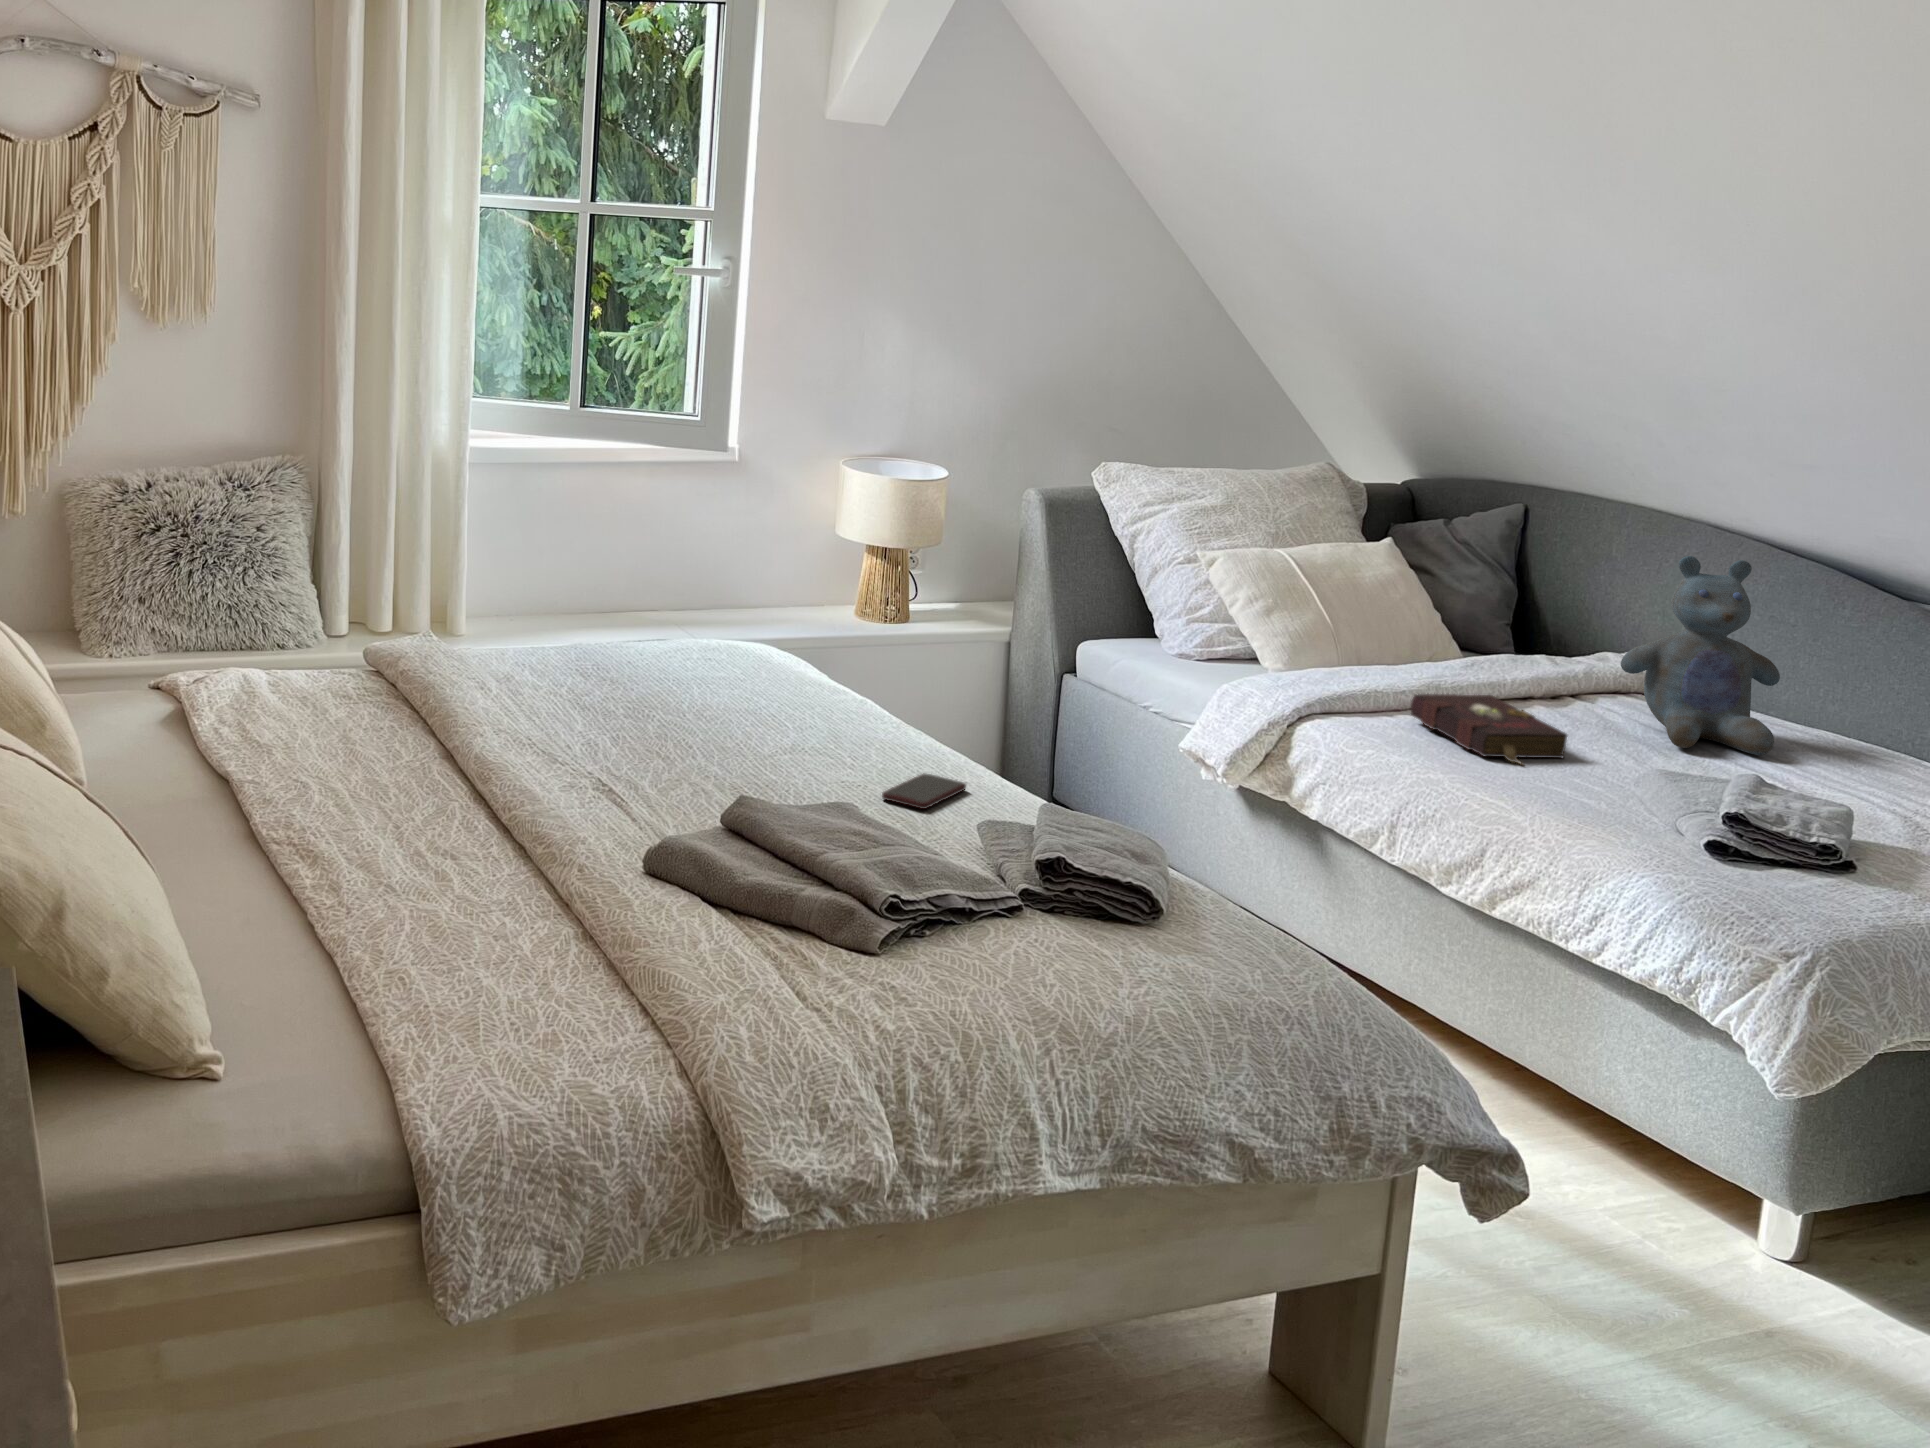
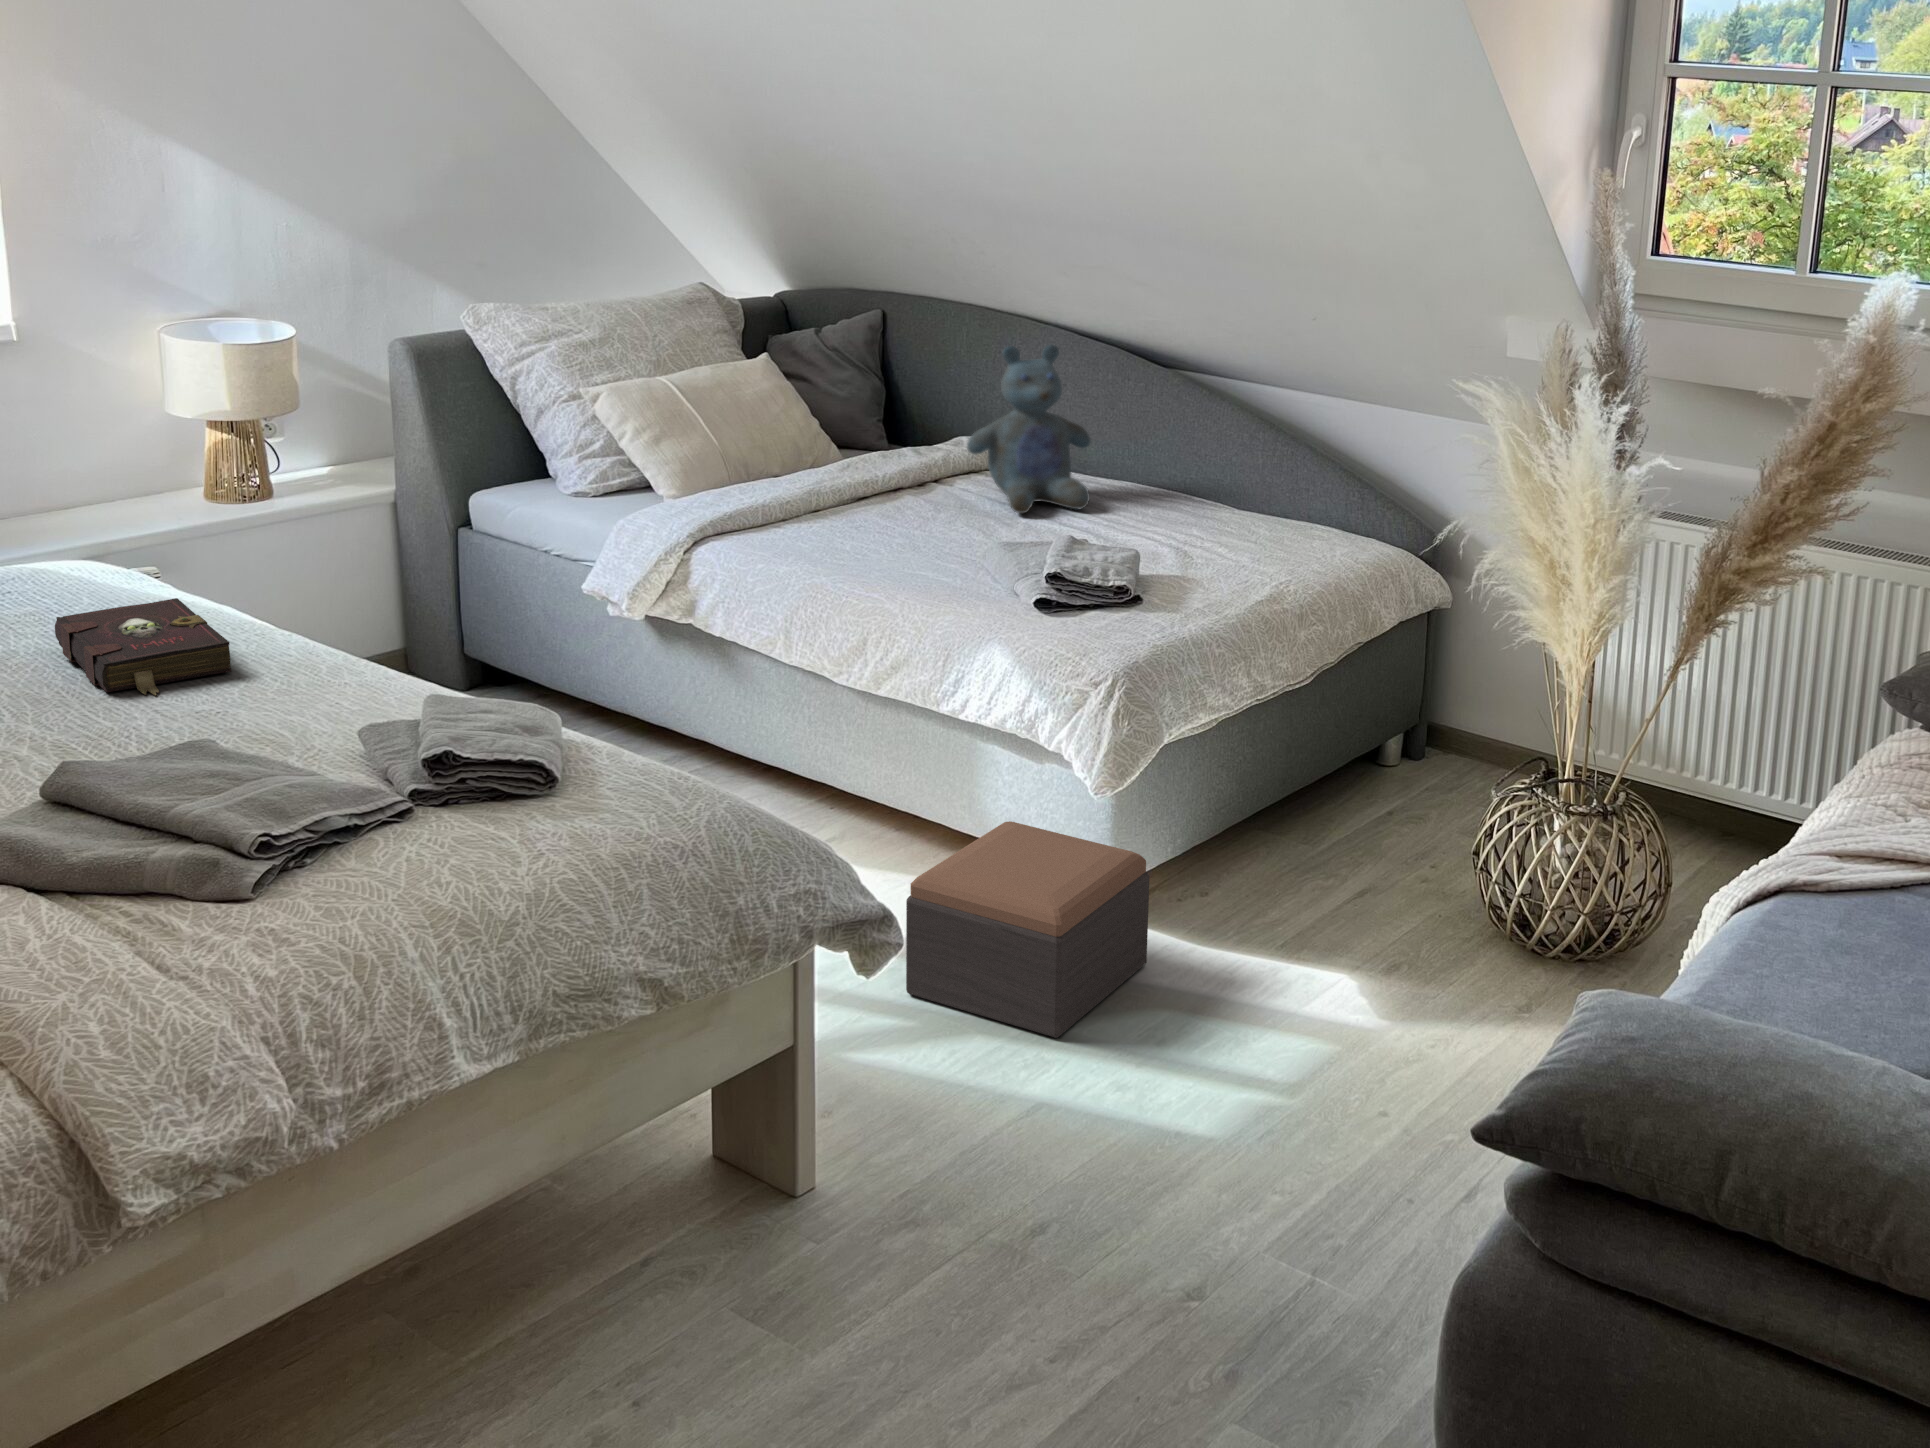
book: present [1410,694,1567,764] -> present [55,598,231,696]
smartphone: present [882,774,966,809] -> none [246,683,343,724]
footstool: none [1499,1092,1835,1369] -> present [906,821,1150,1038]

